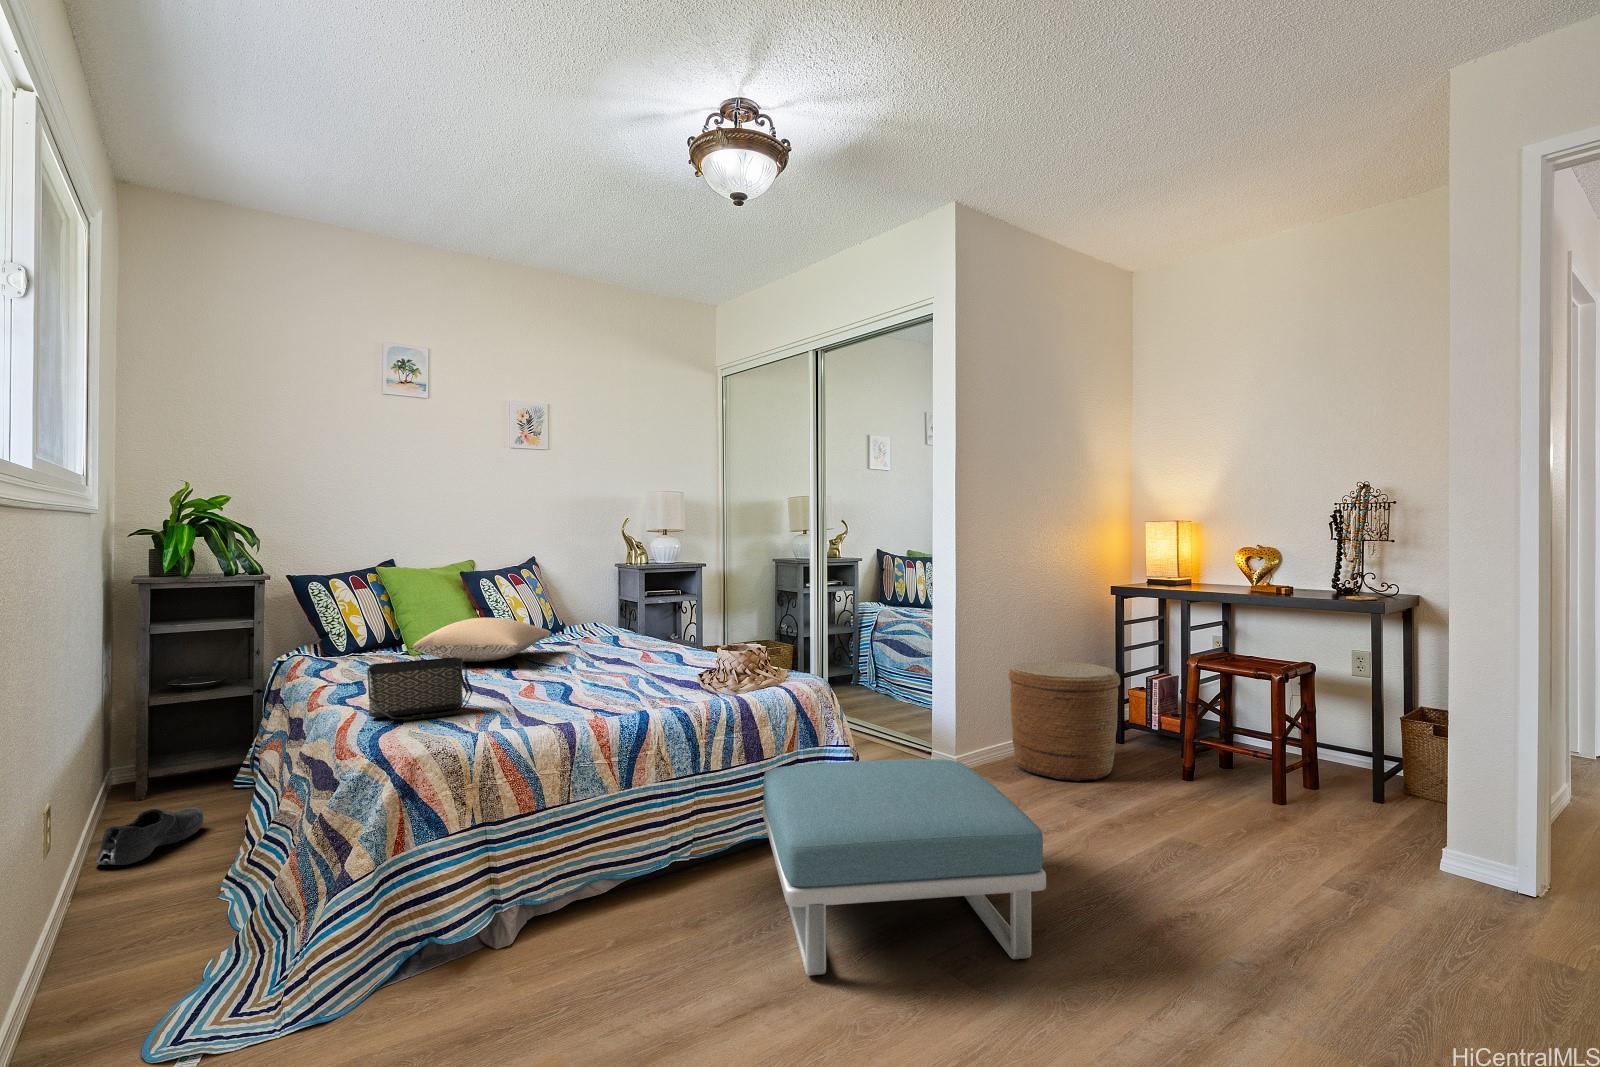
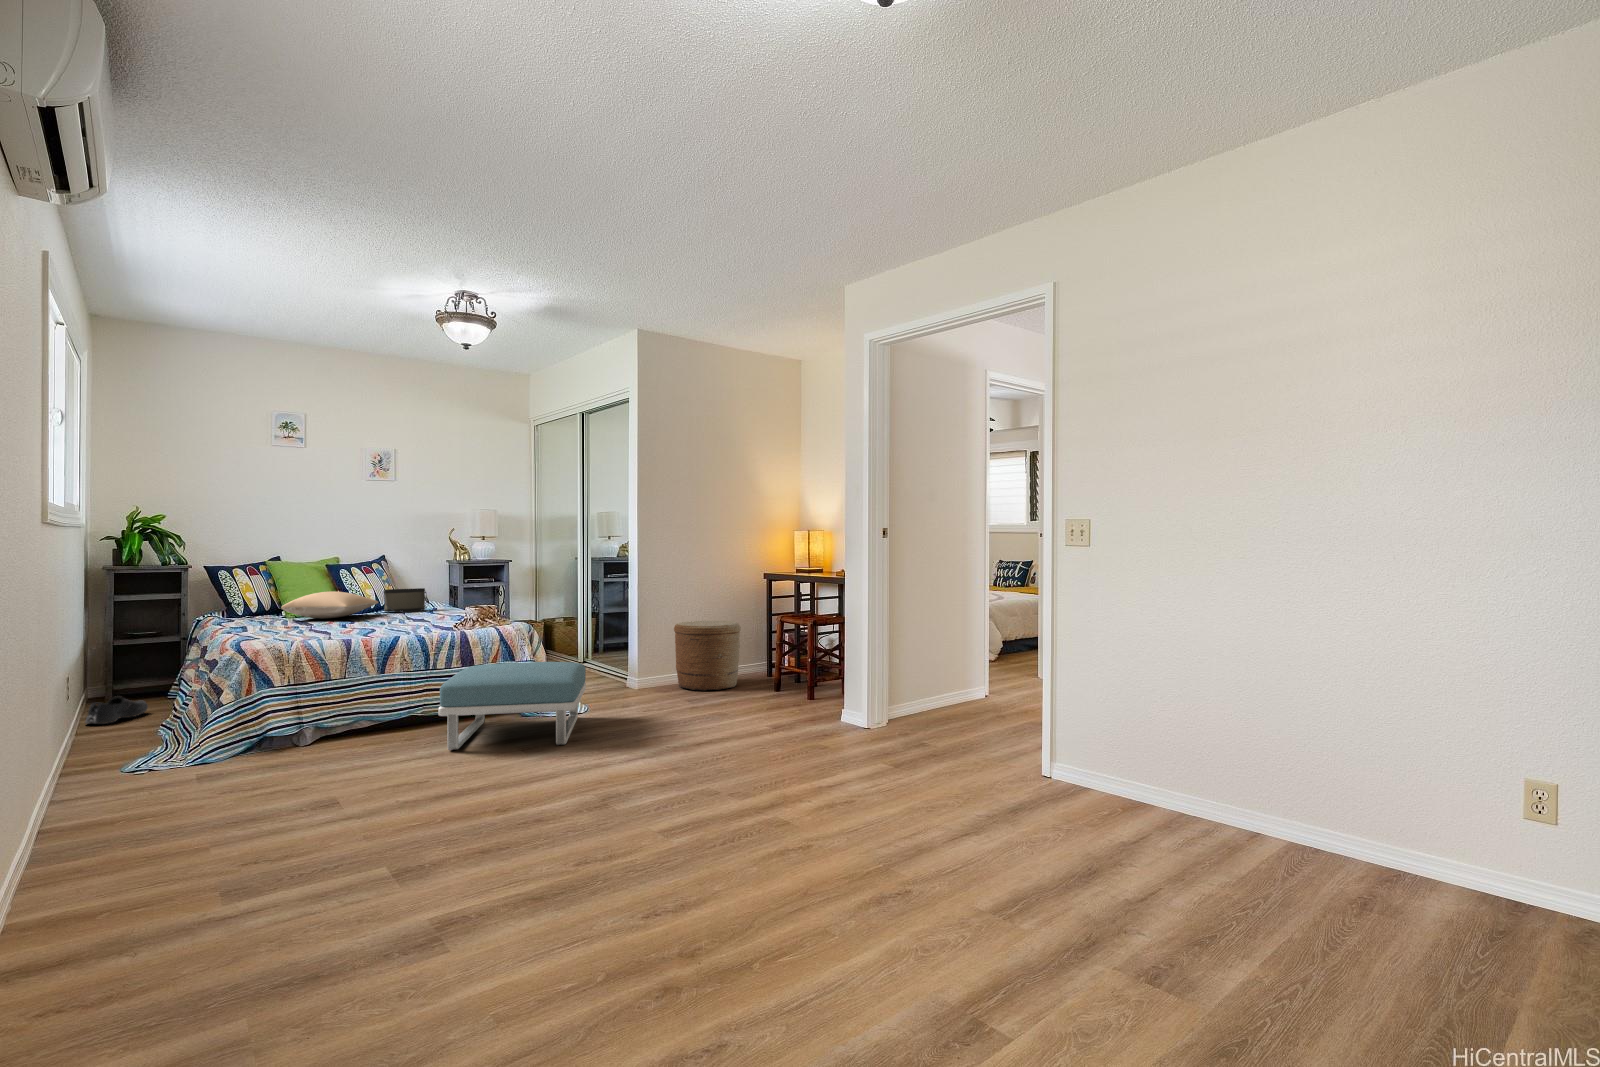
handbag: present [367,657,473,719] -> present [384,588,429,612]

